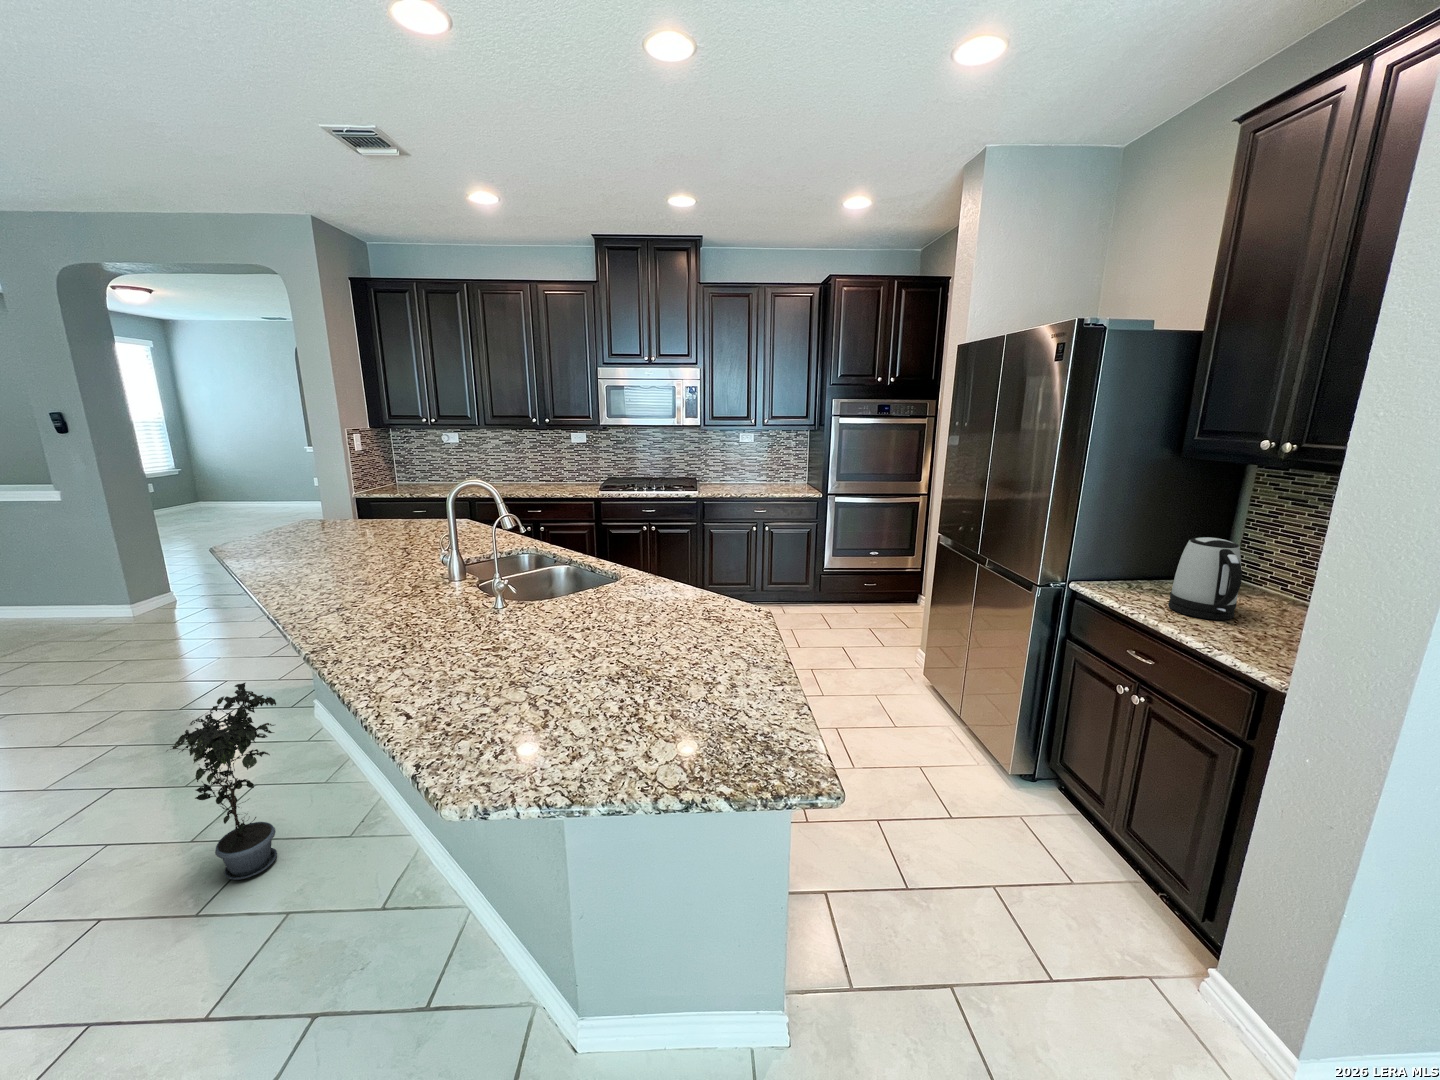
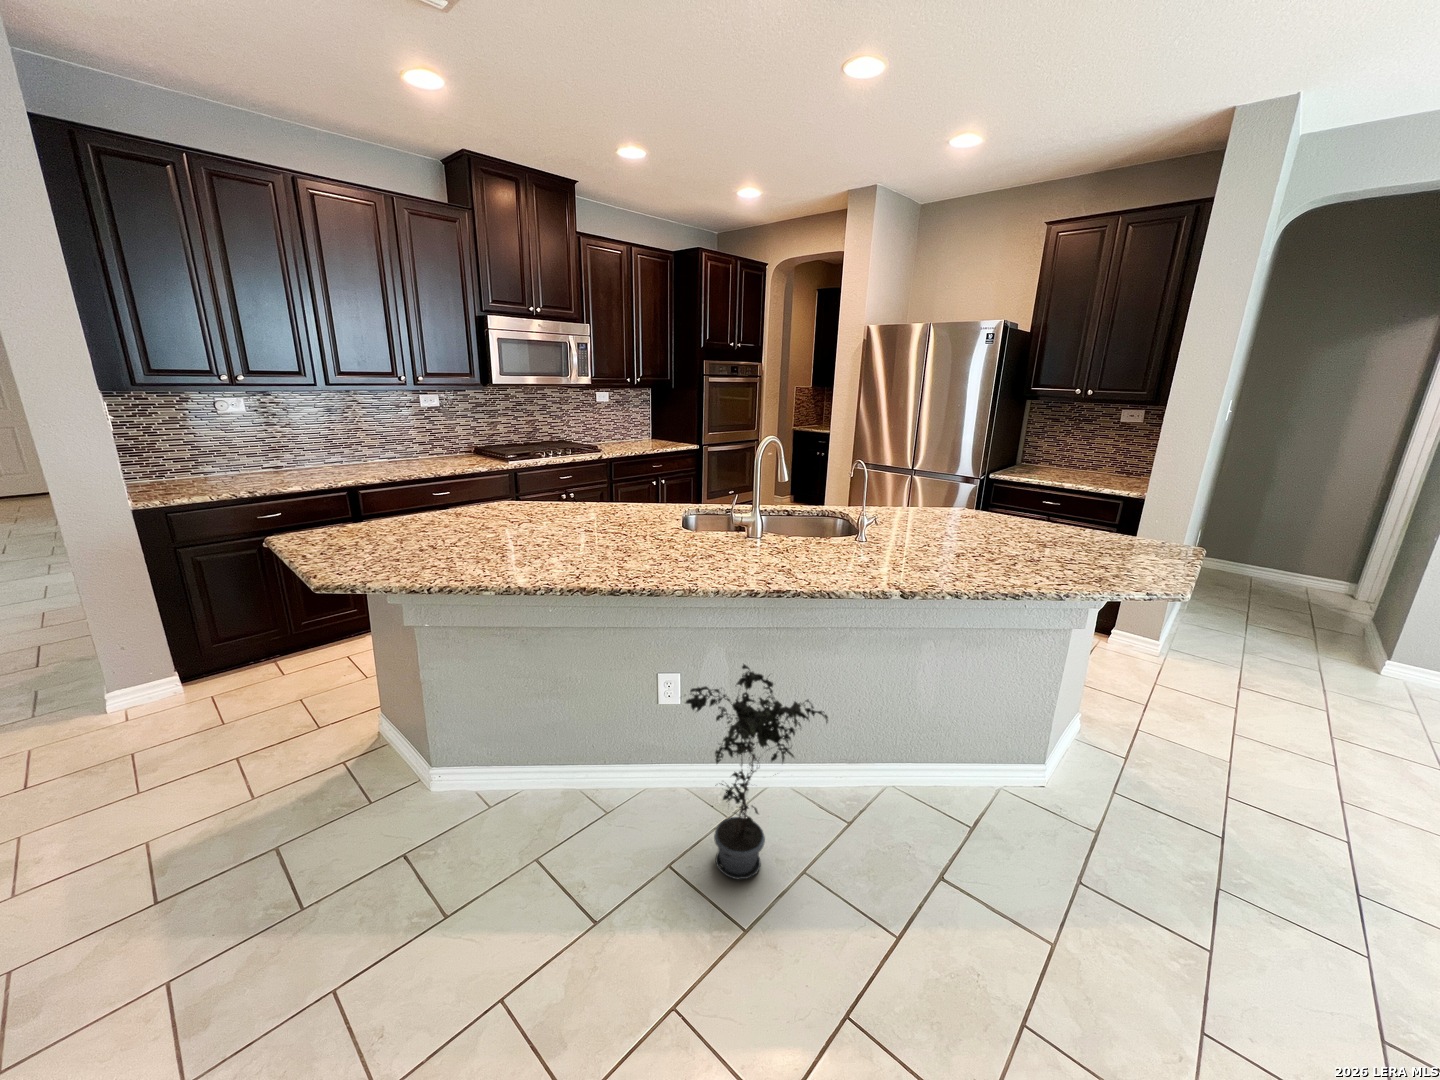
kettle: present [1168,537,1242,620] -> none [1045,437,1086,476]

